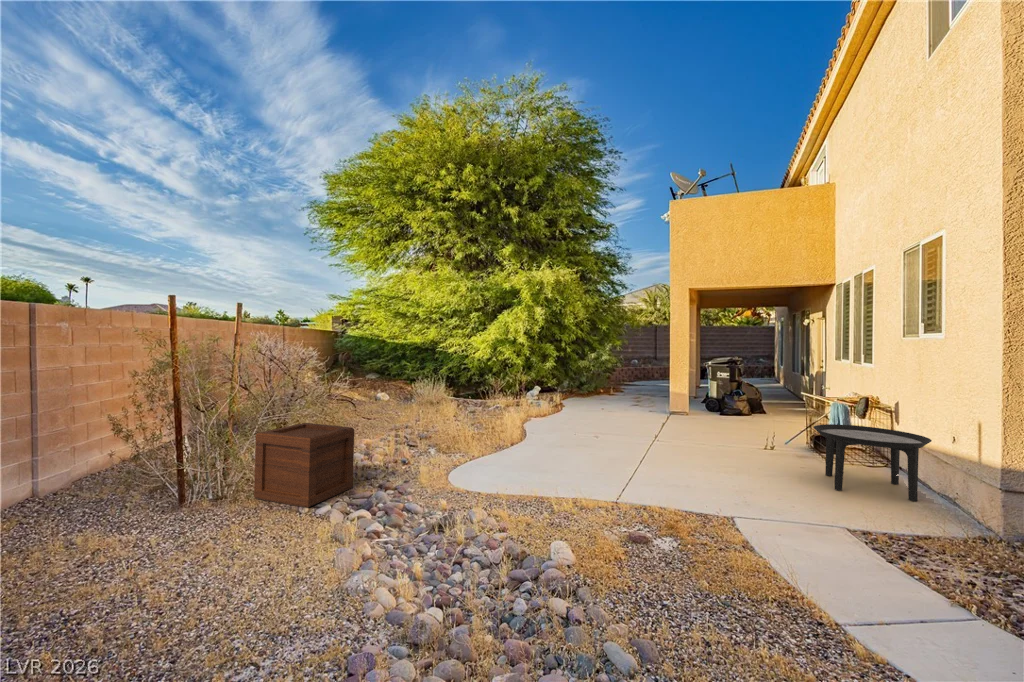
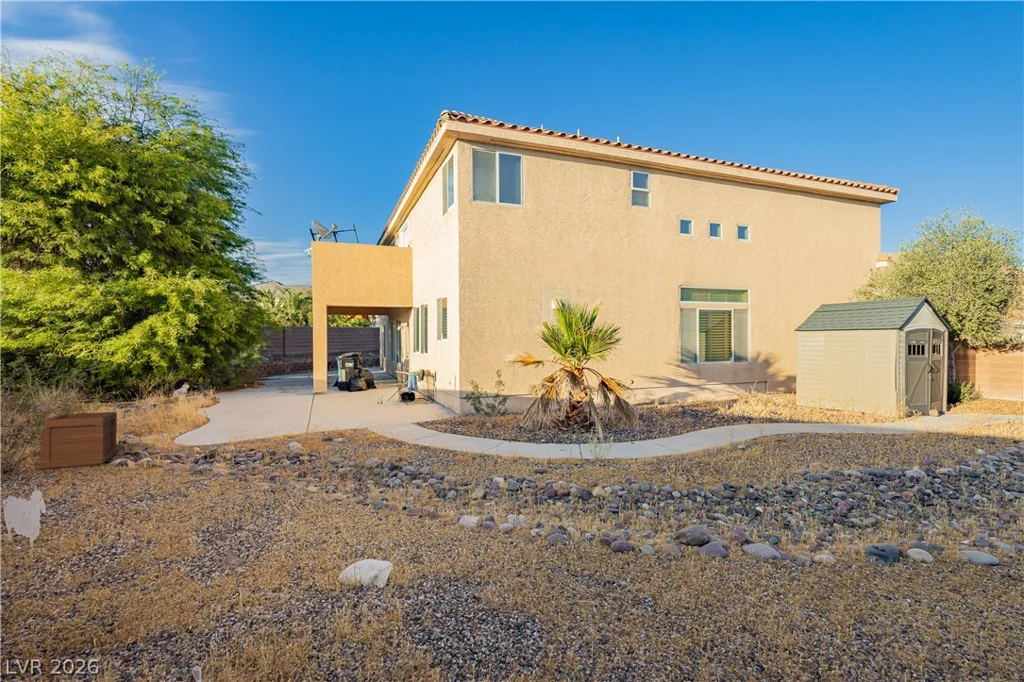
round table: present [814,424,932,501] -> none [399,384,444,415]

